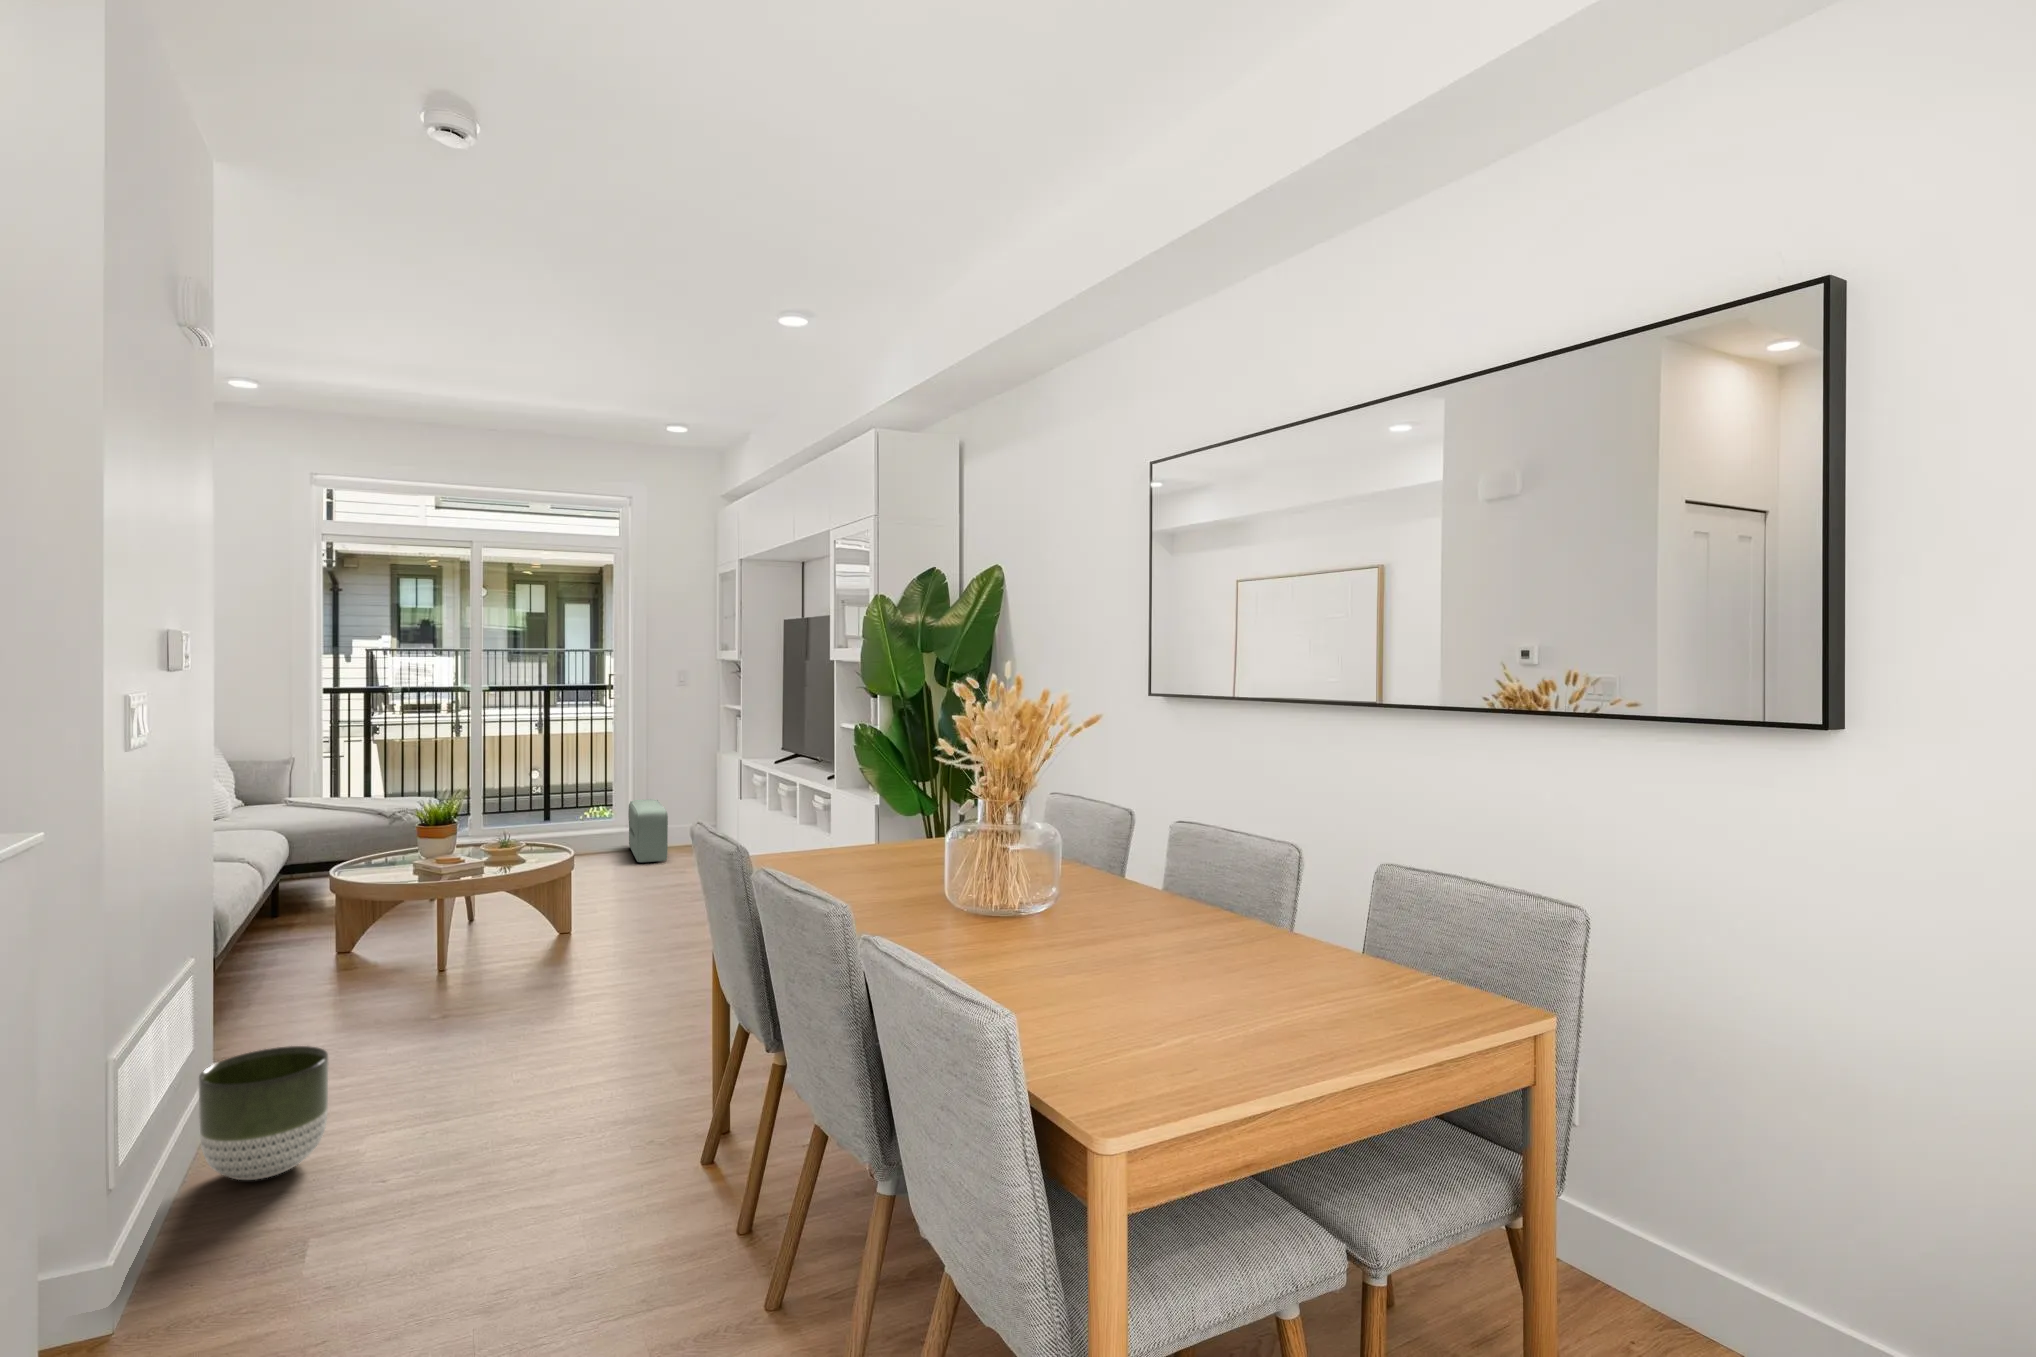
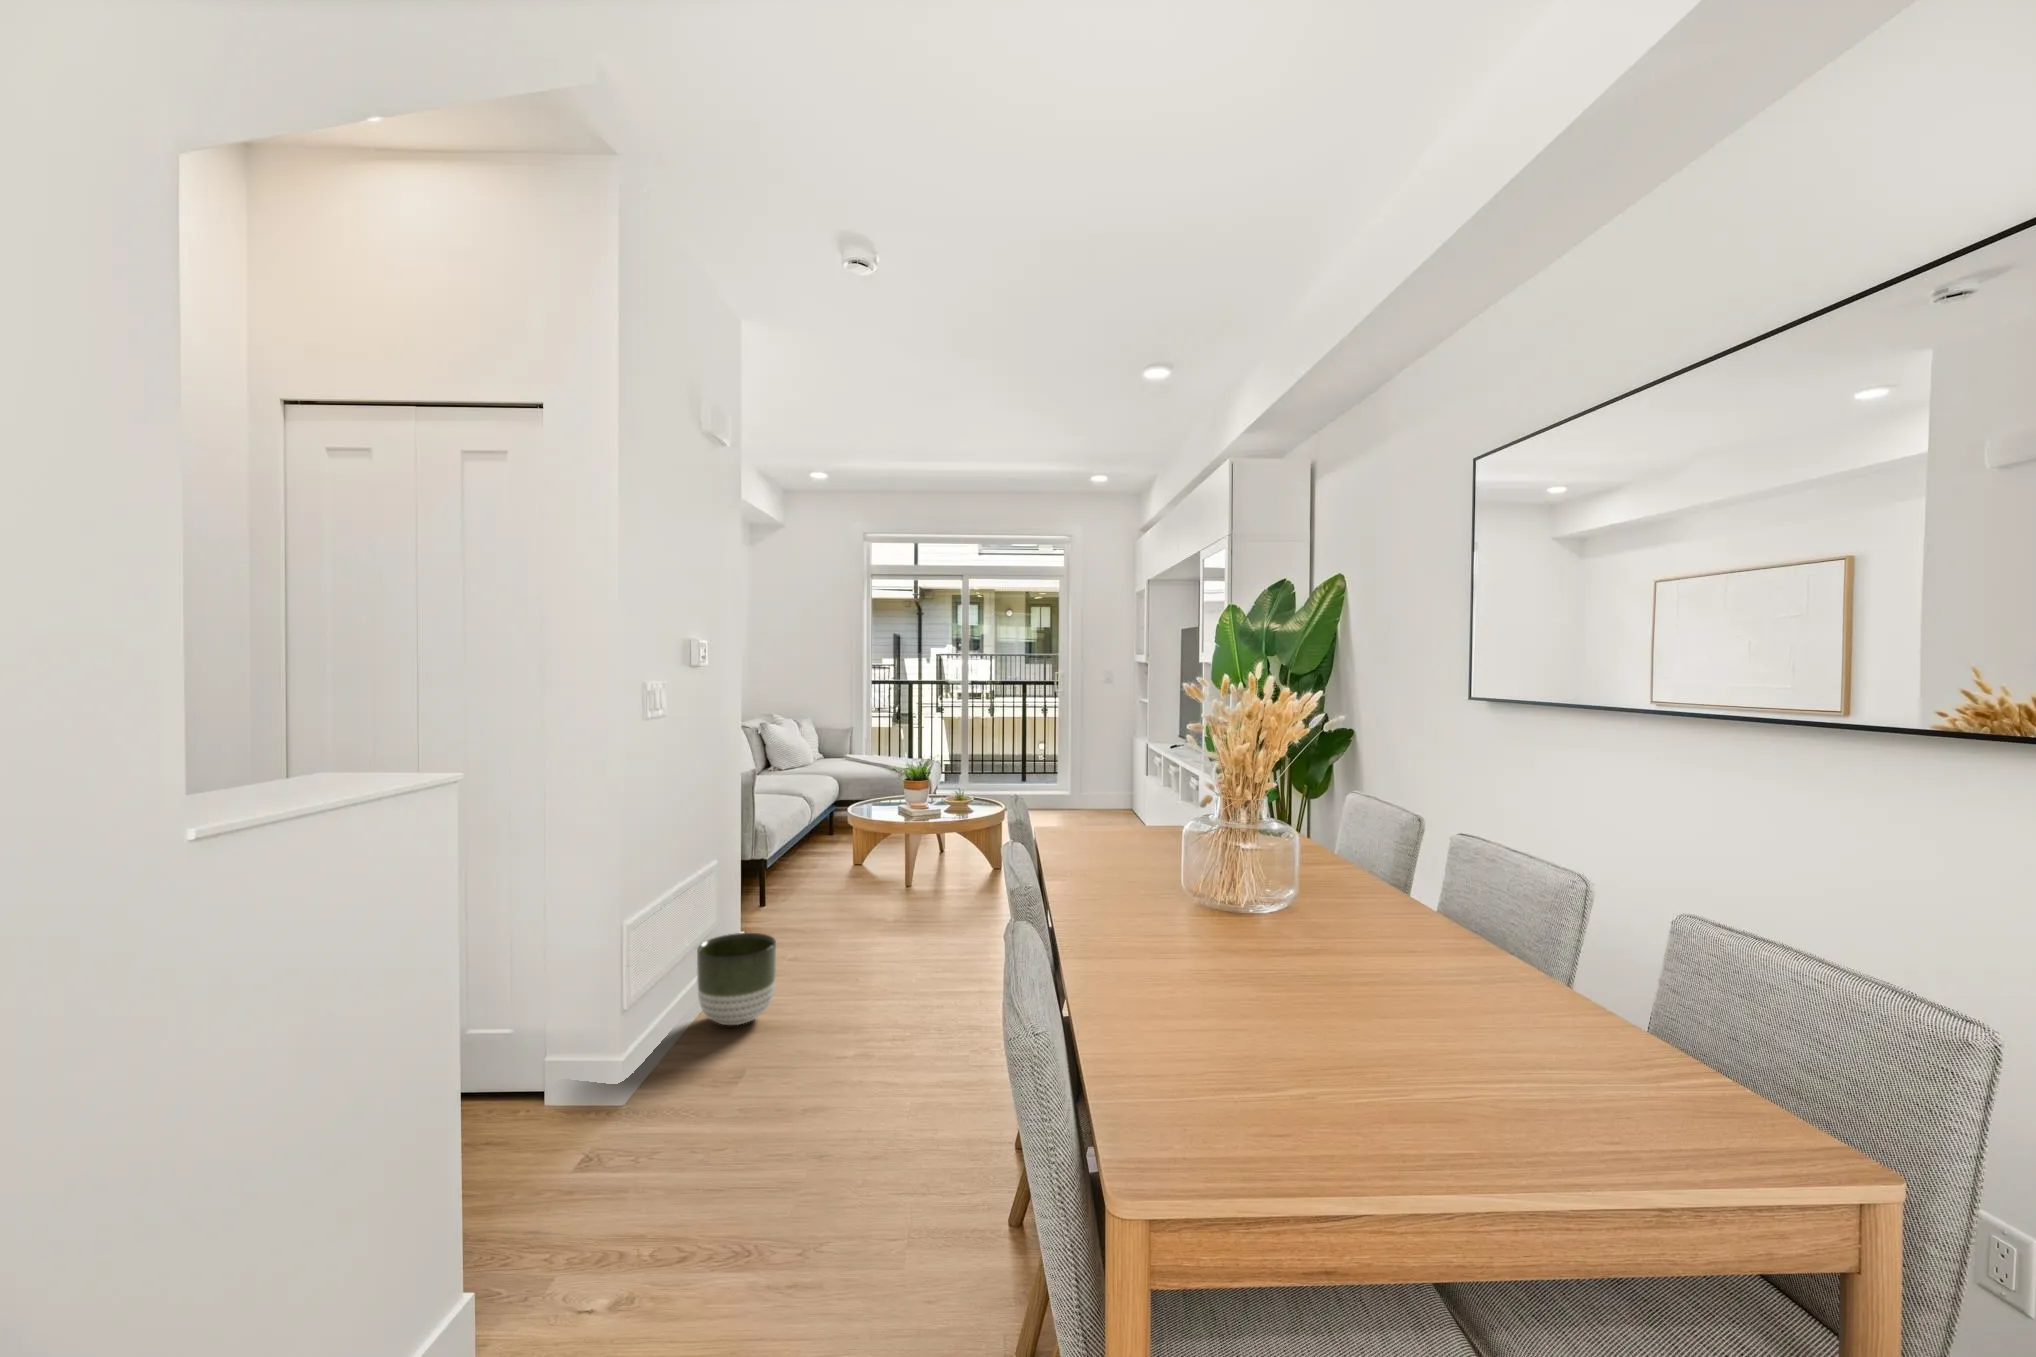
pouf: present [628,799,668,862] -> none [1067,770,1091,818]

